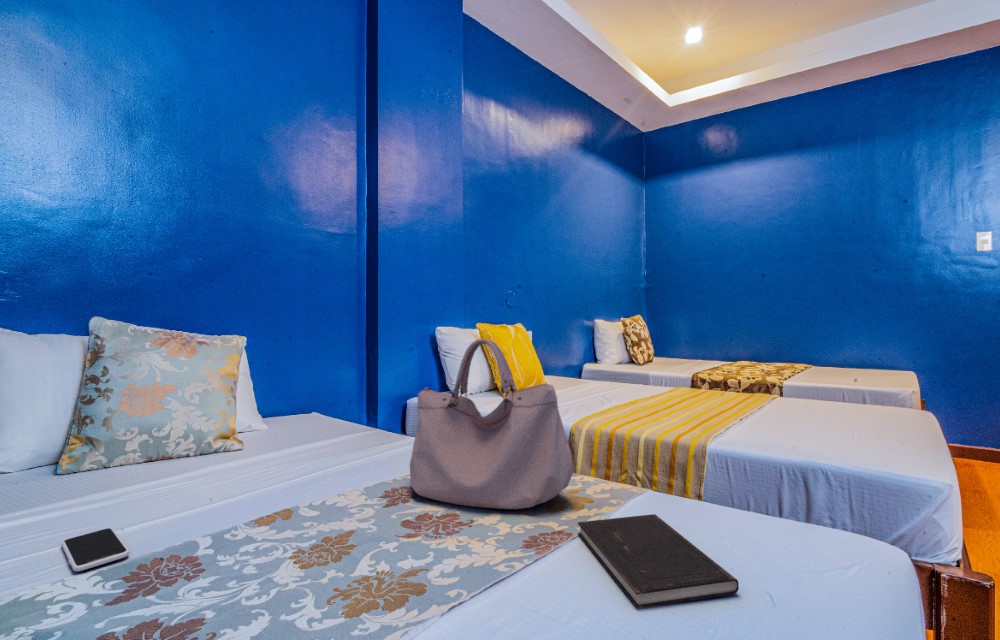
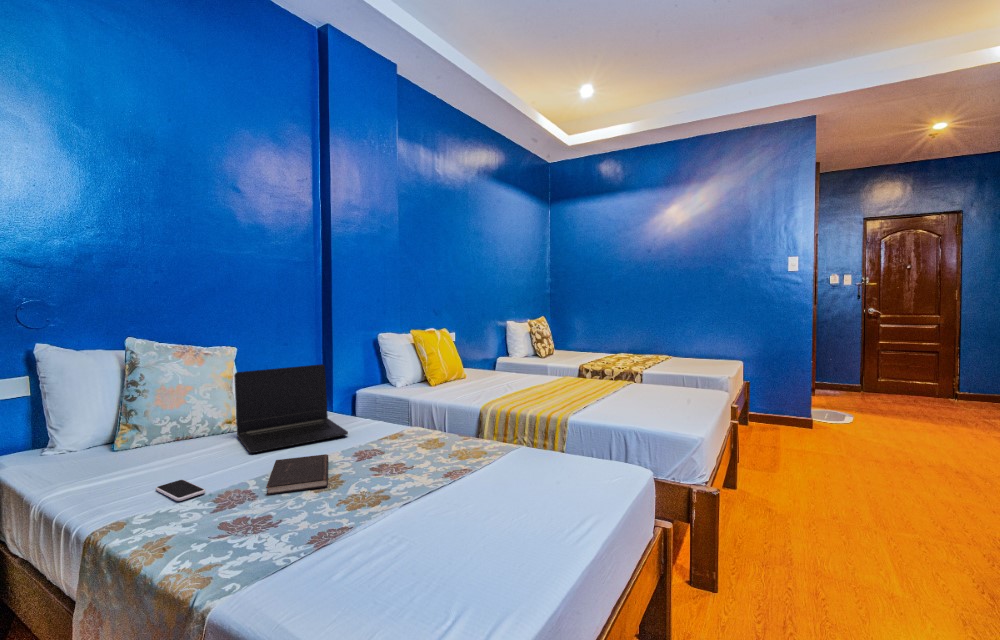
handbag: present [410,339,574,509] -> none [371,355,475,459]
laptop: none [229,360,380,485] -> present [234,364,348,453]
hardcover book: present [578,514,739,608] -> present [266,454,328,495]

